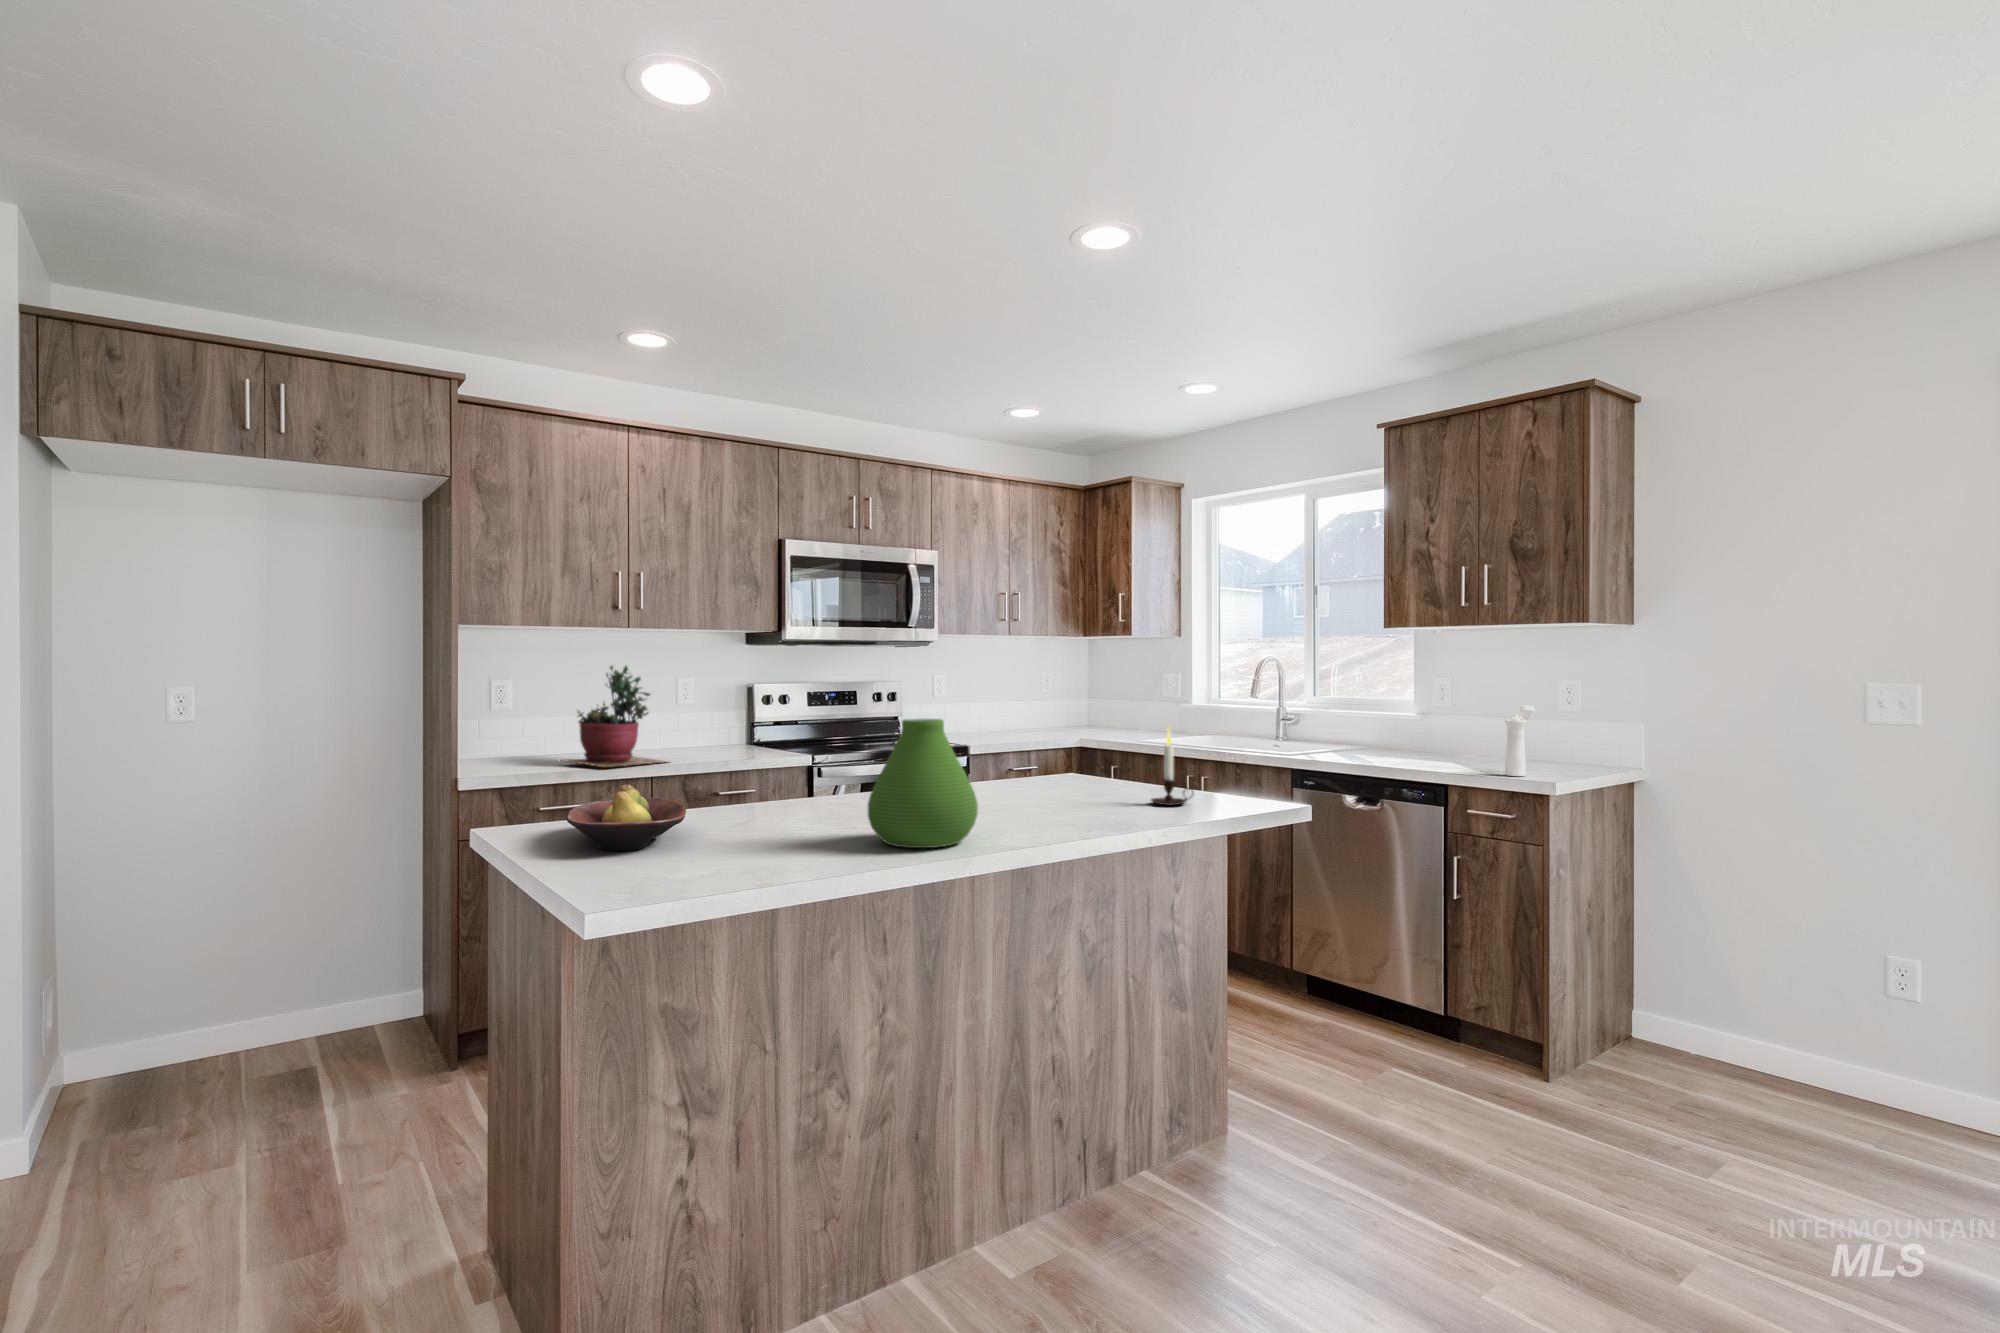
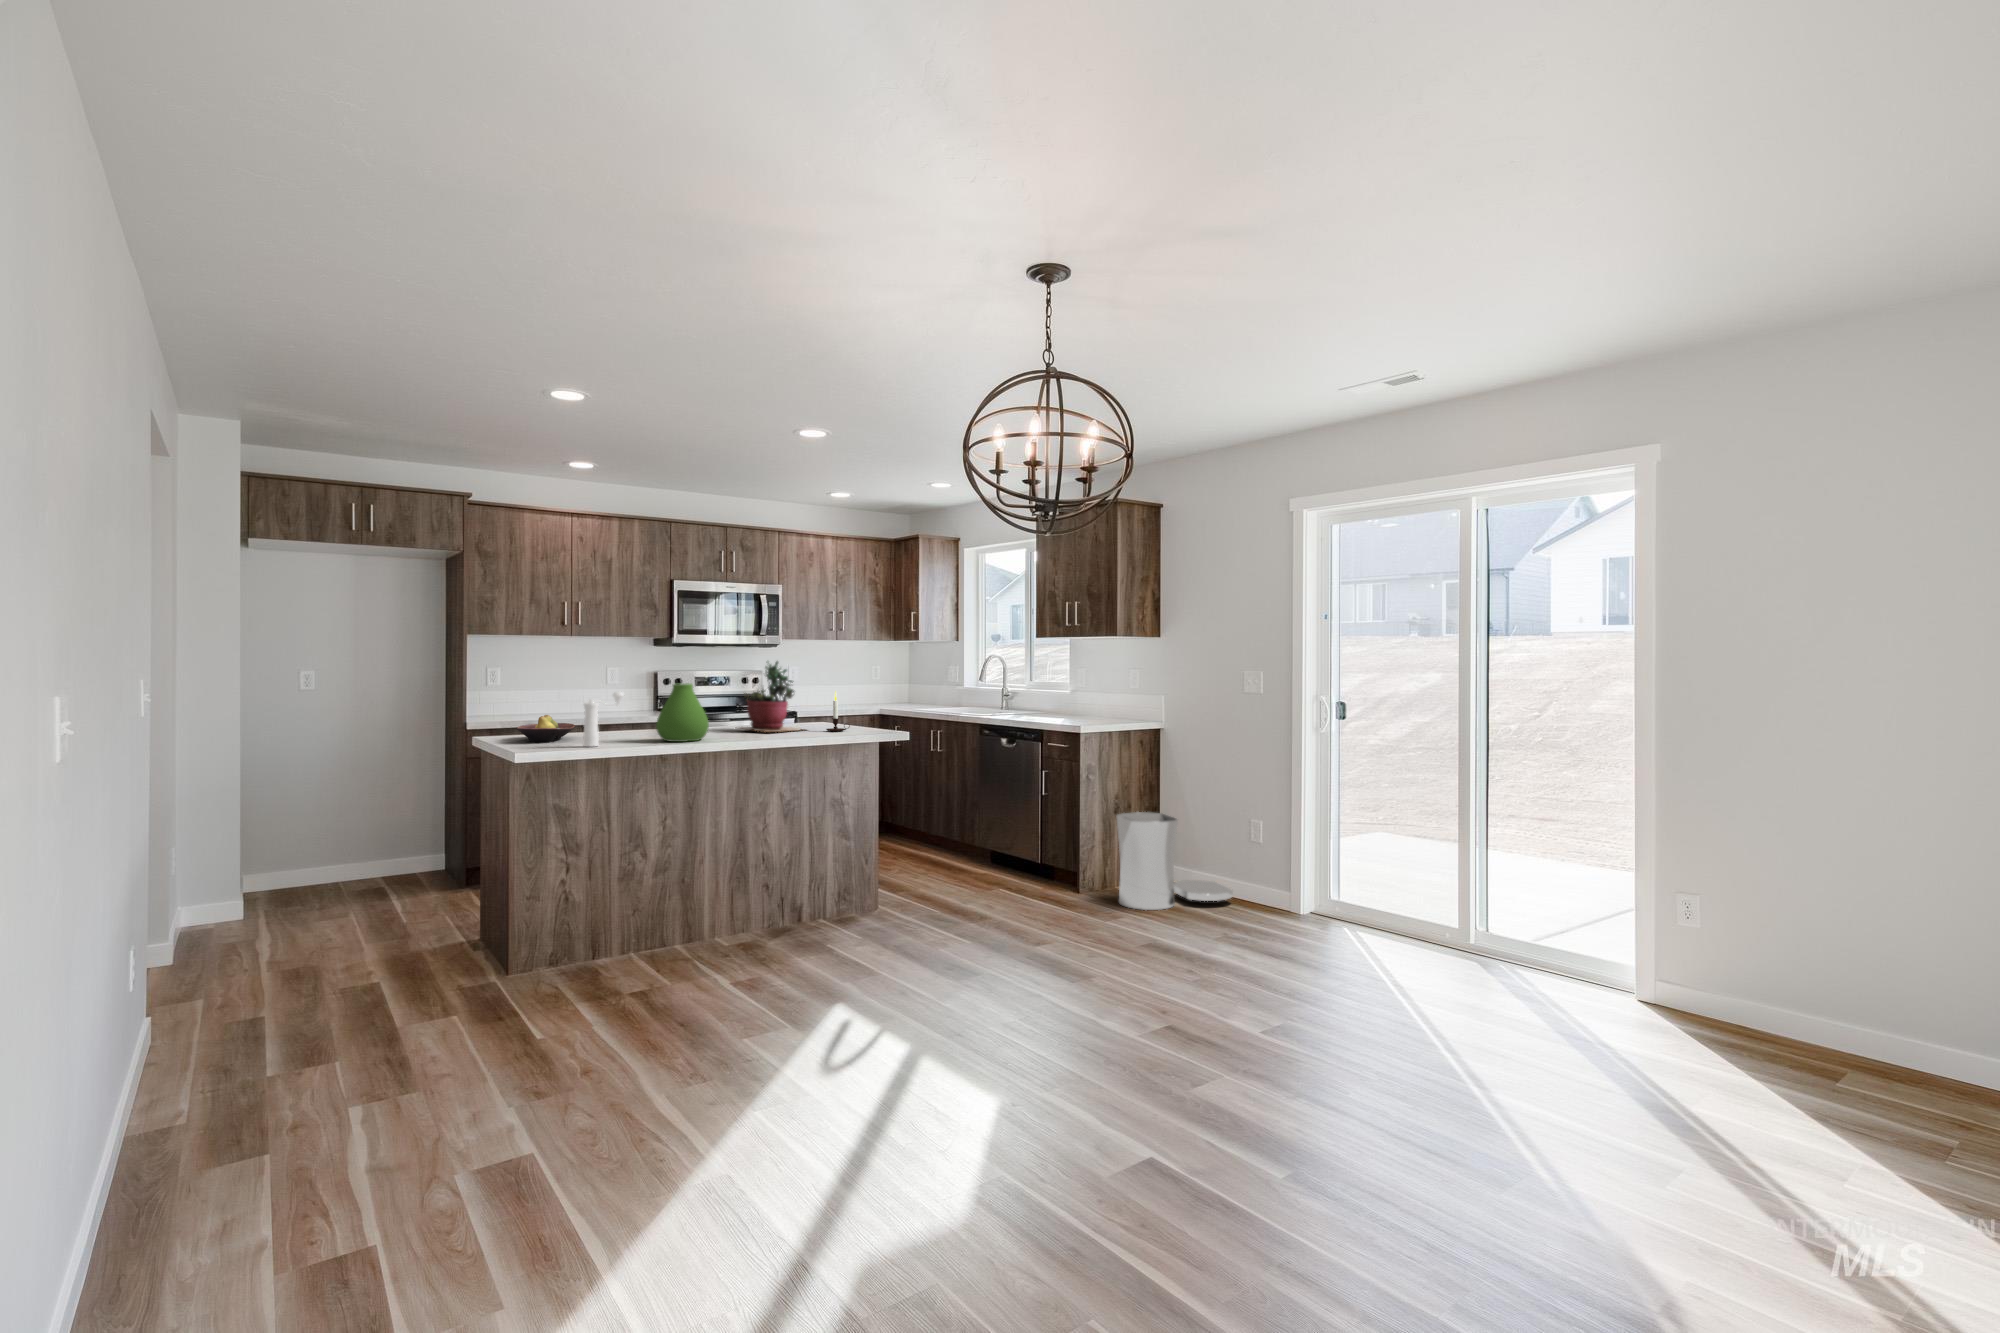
succulent plant: present [566,665,664,767] -> present [741,661,799,732]
pepper mill: present [1505,706,1535,776] -> present [583,692,623,747]
trash can: none [1640,939,1870,1136] -> present [1116,812,1233,910]

